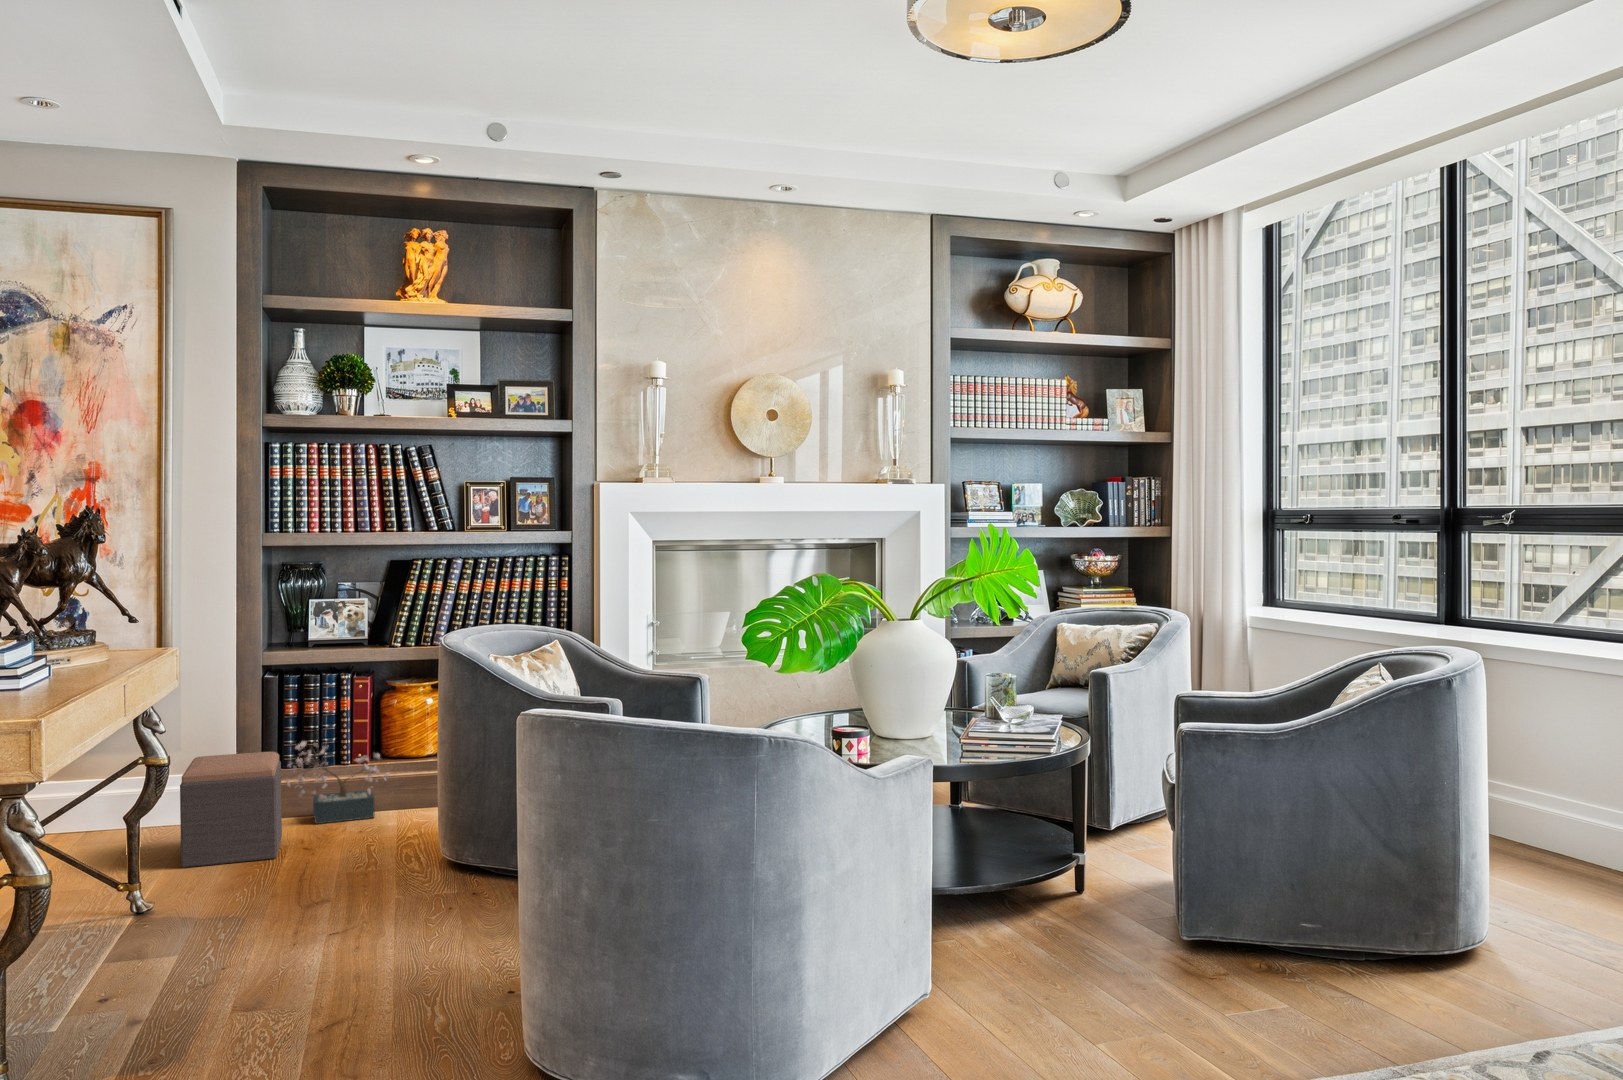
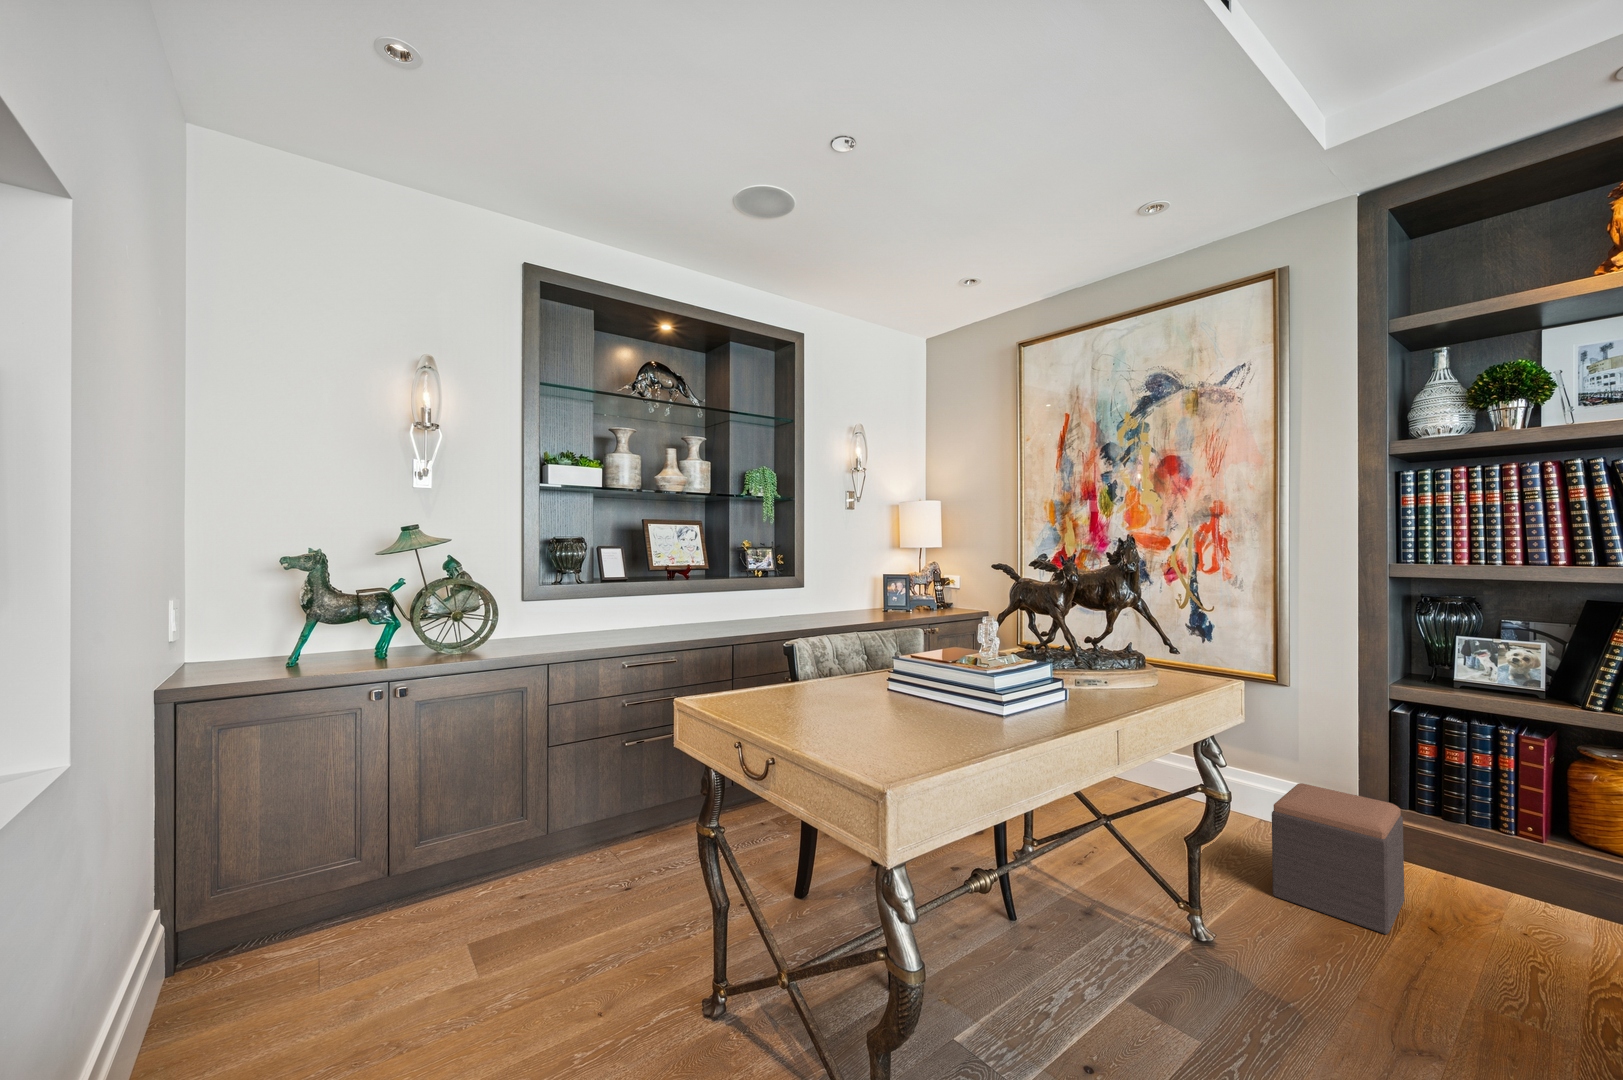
decorative plant: present [286,741,390,824] -> none [1416,794,1583,925]

